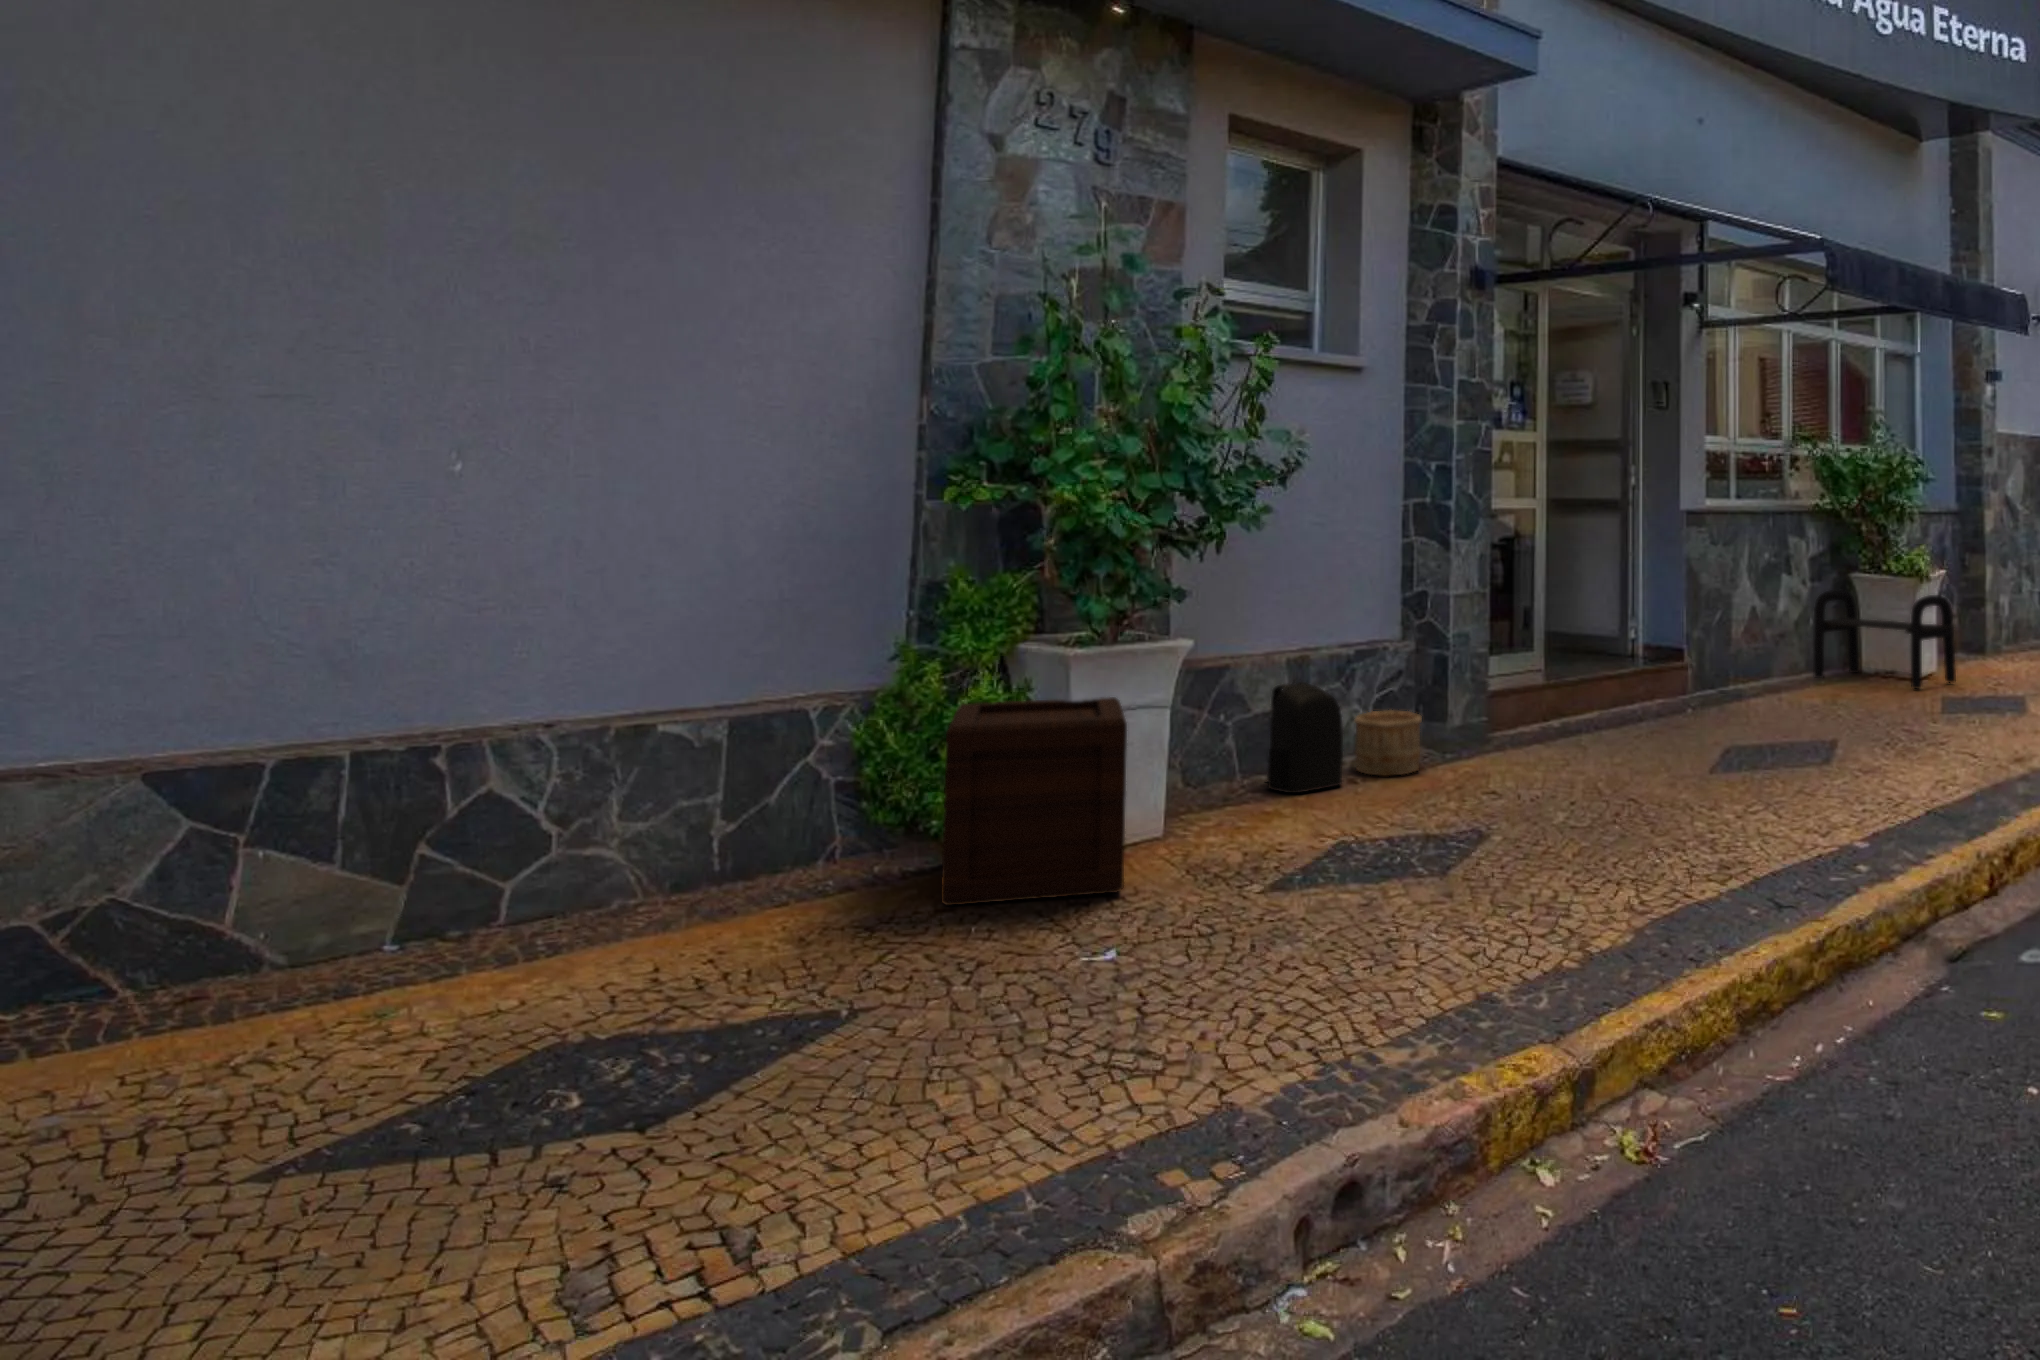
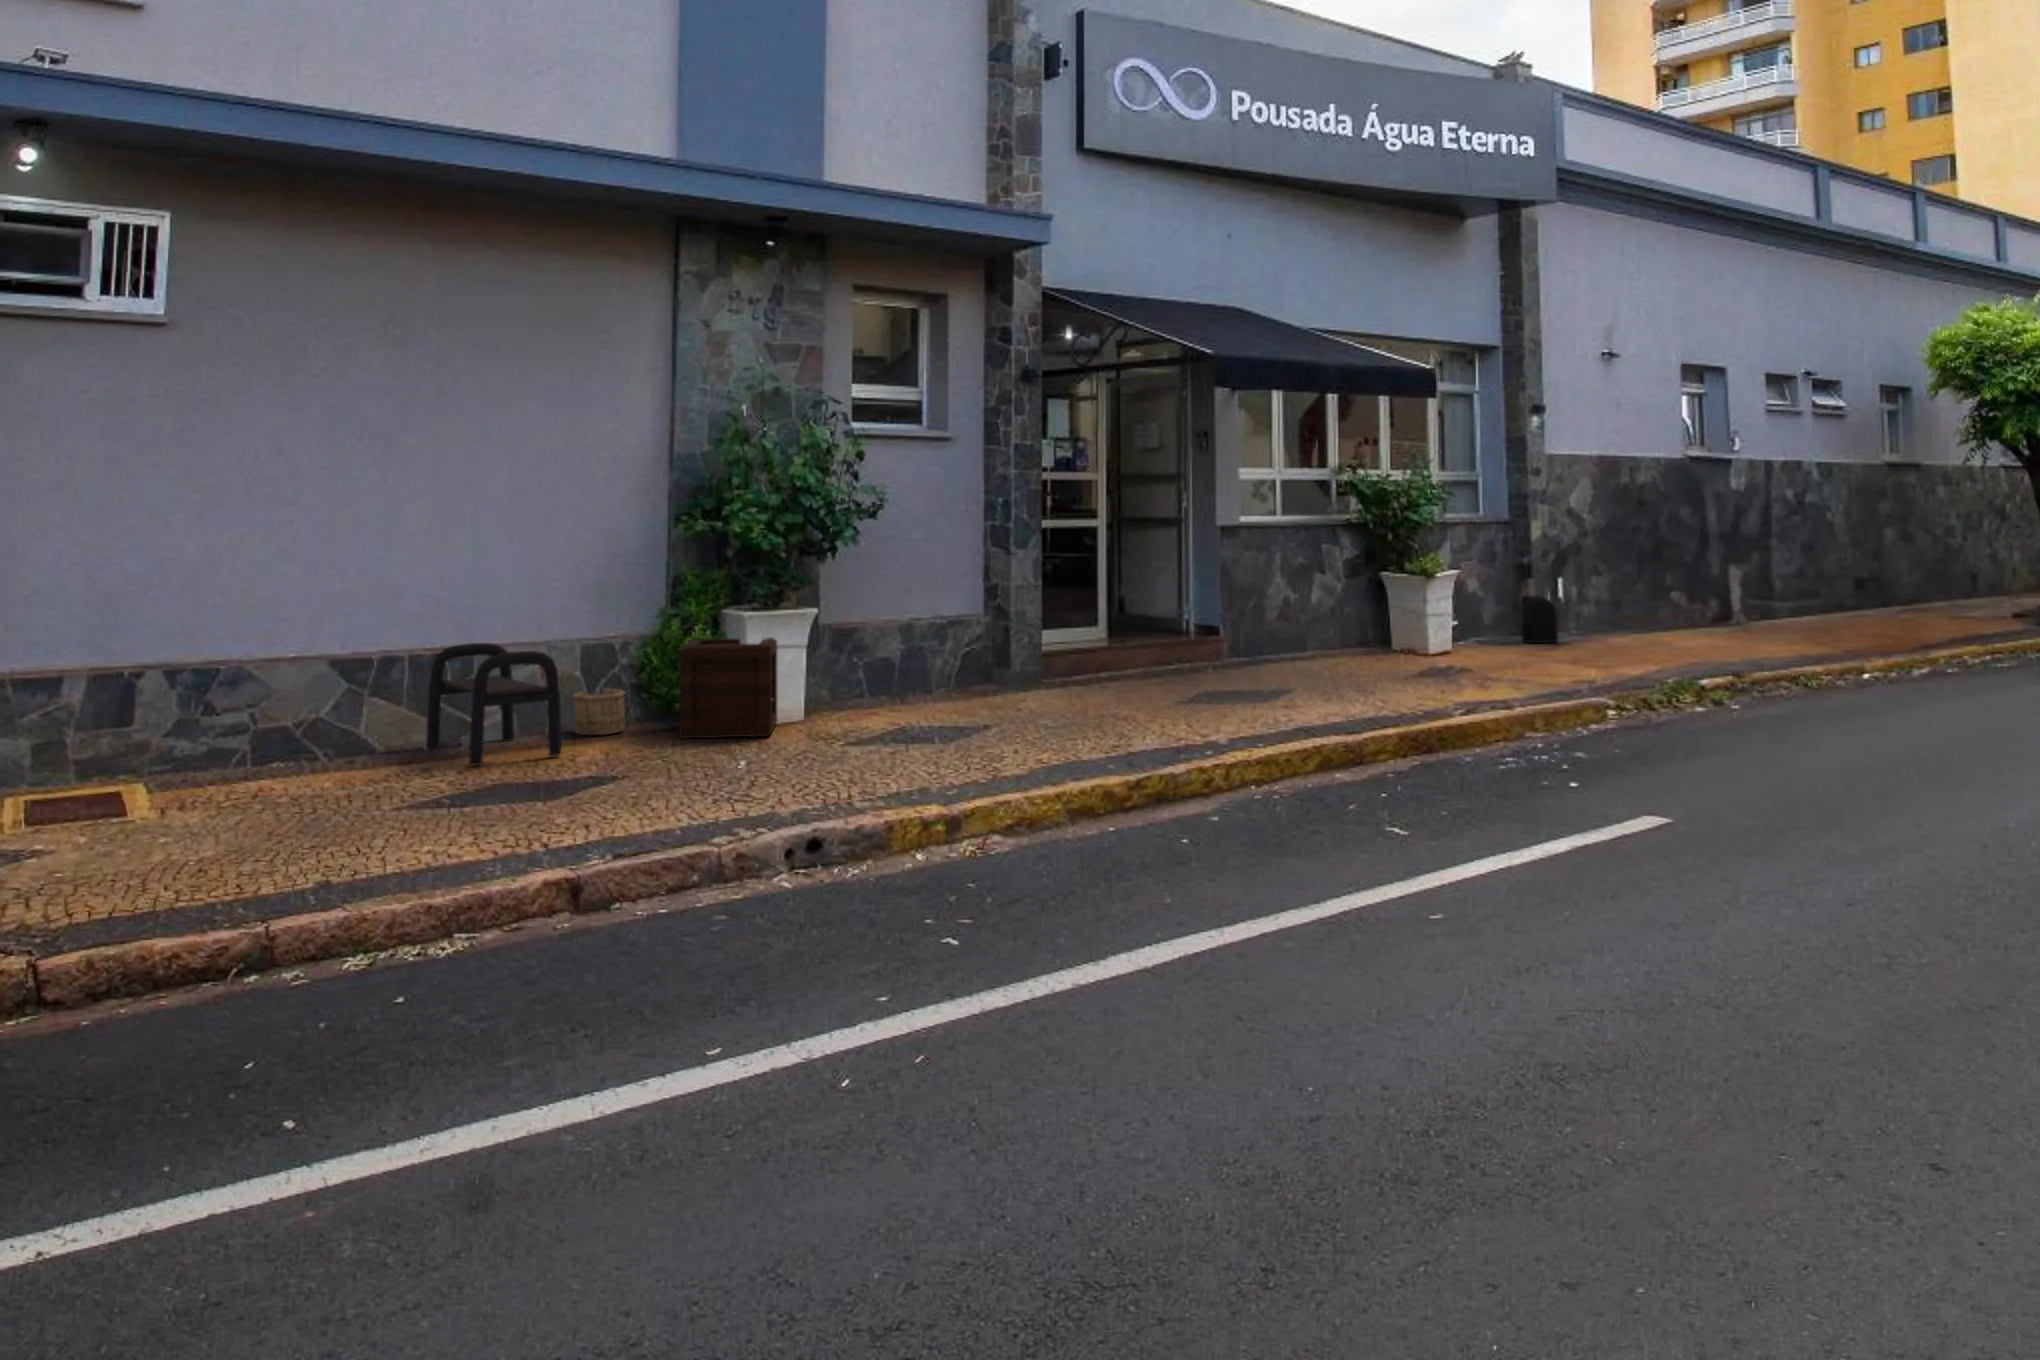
bench: present [1813,589,1956,689] -> present [426,643,561,765]
backpack: present [1267,682,1343,793] -> present [1522,595,1558,643]
wooden bucket: present [1355,710,1422,776] -> present [573,689,625,735]

